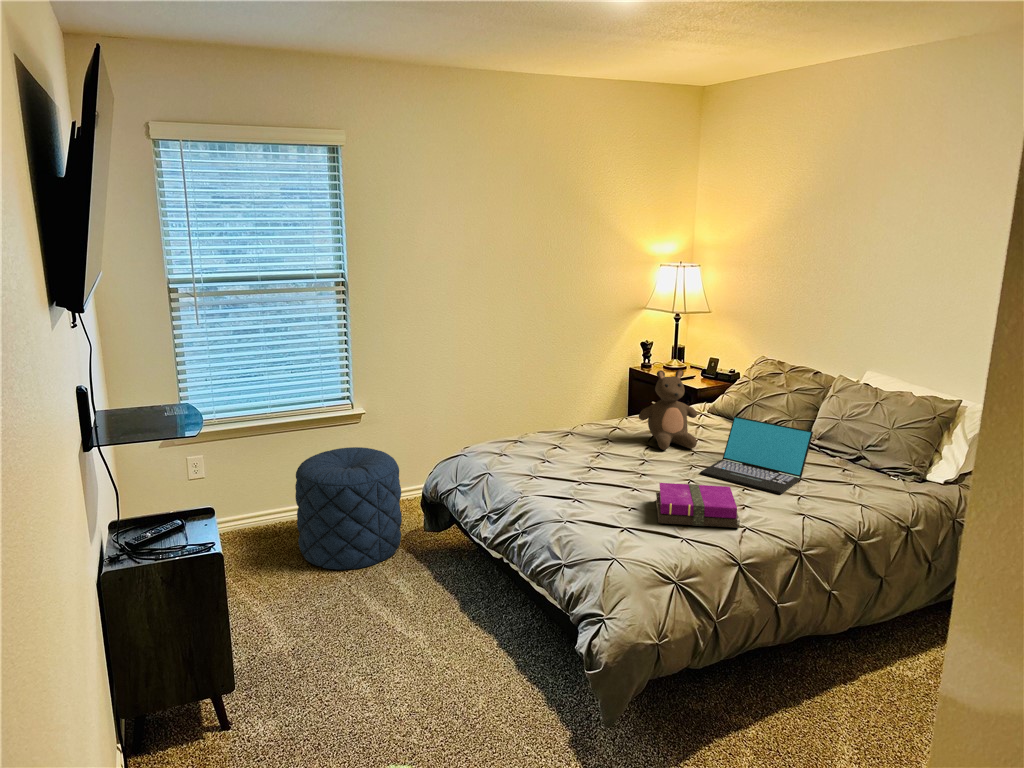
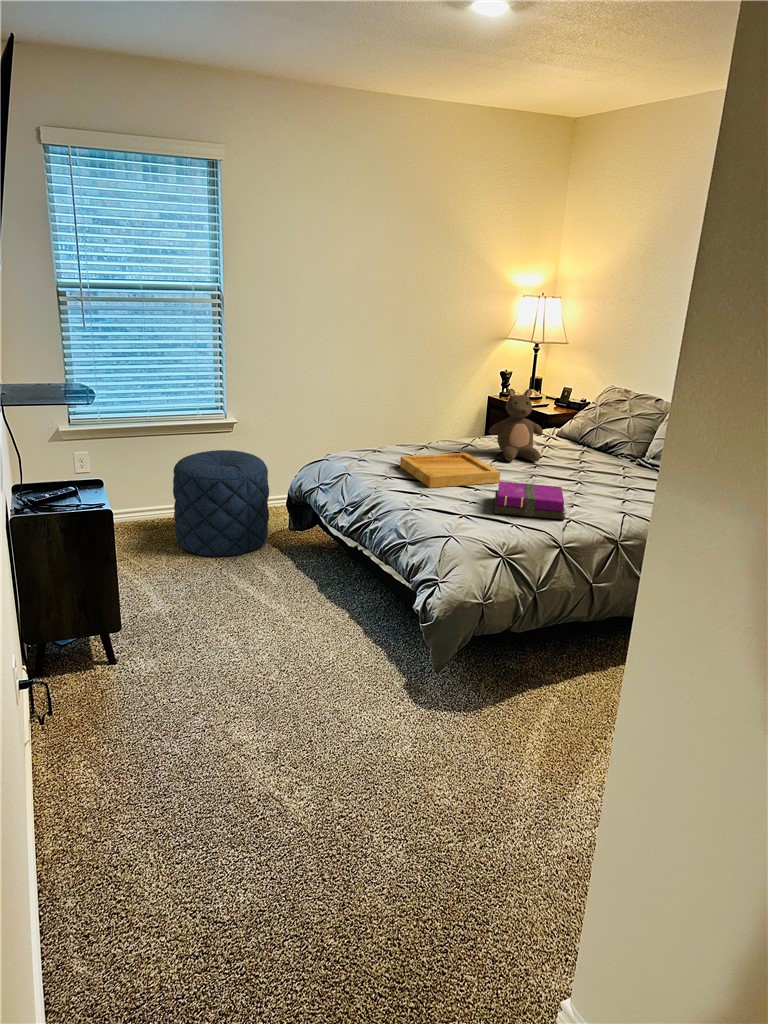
laptop: present [700,416,813,494] -> none [539,432,643,498]
tray: none [545,443,658,491] -> present [400,453,500,488]

